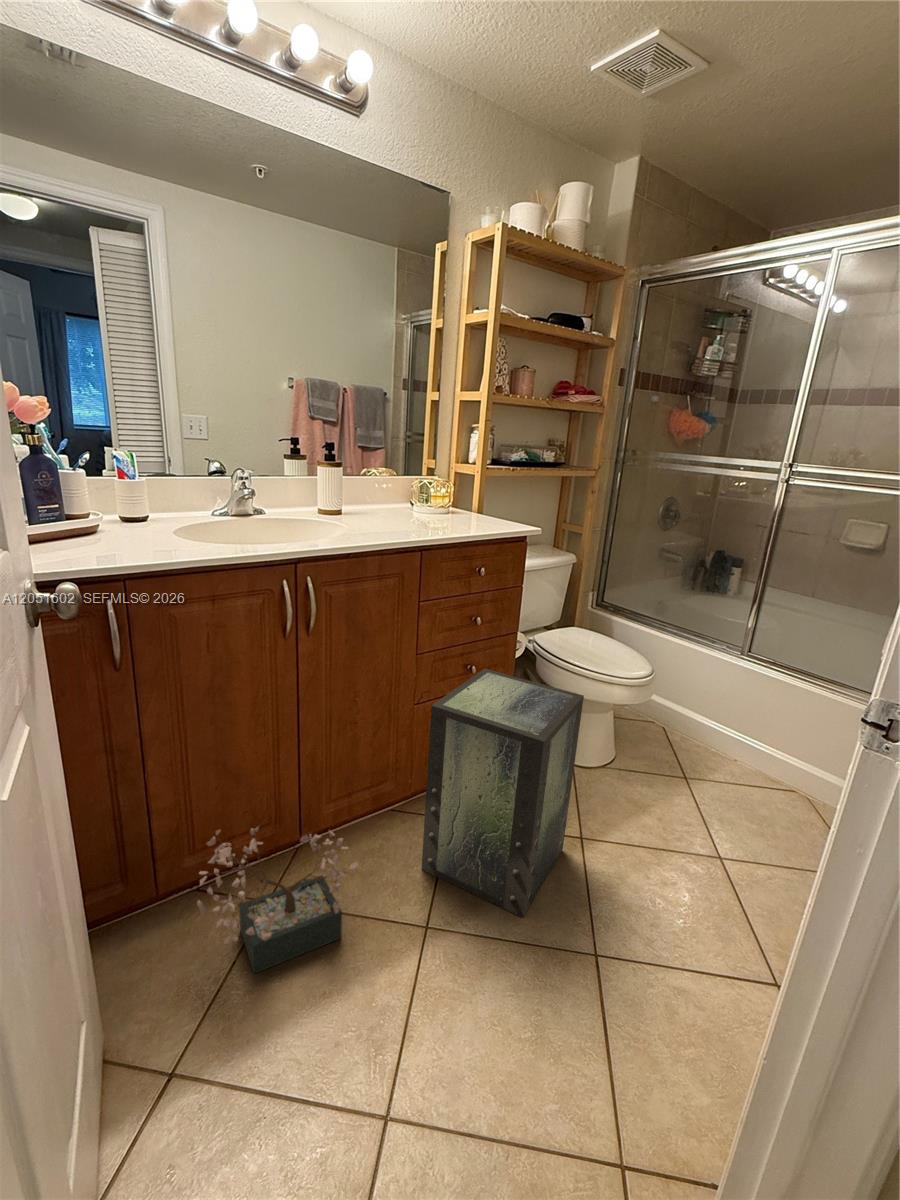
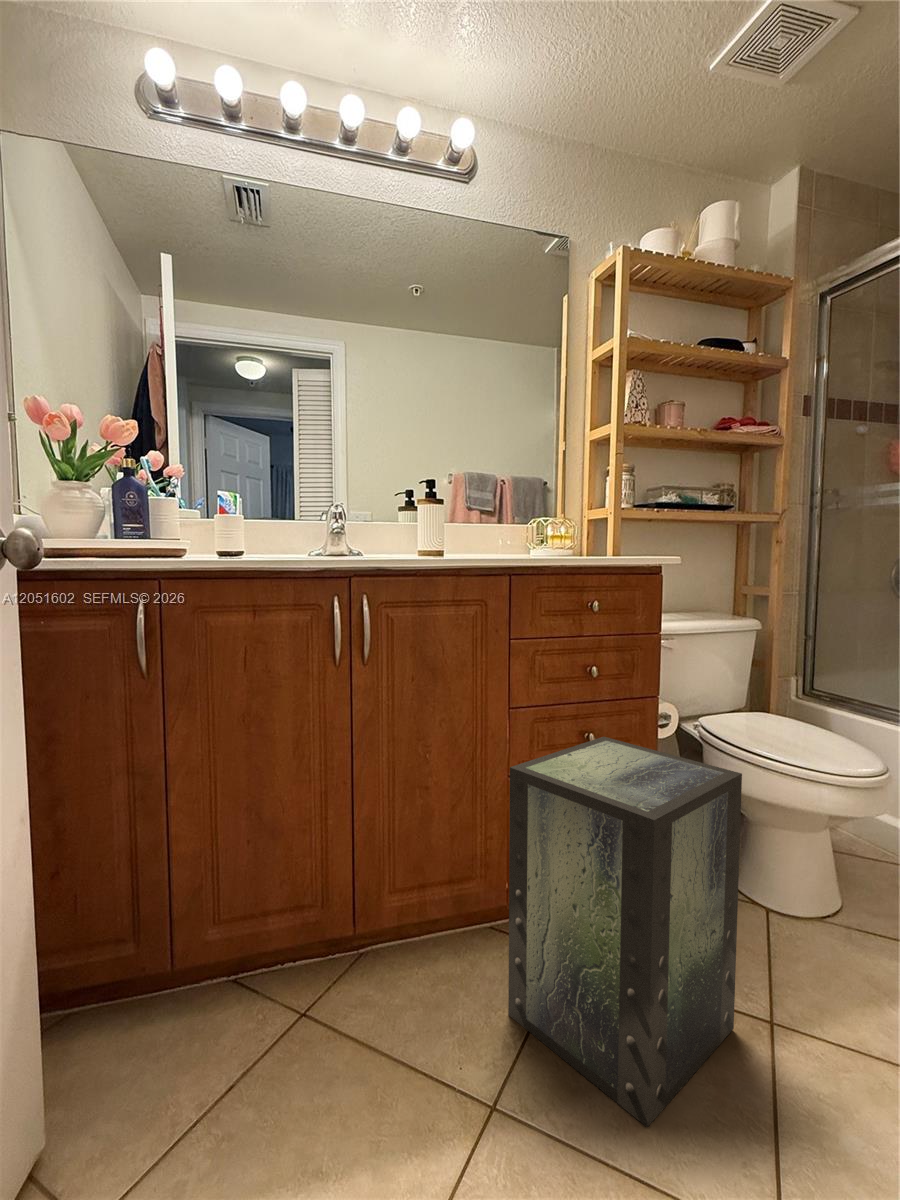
decorative plant: present [197,827,358,973] -> none [192,896,402,1111]

